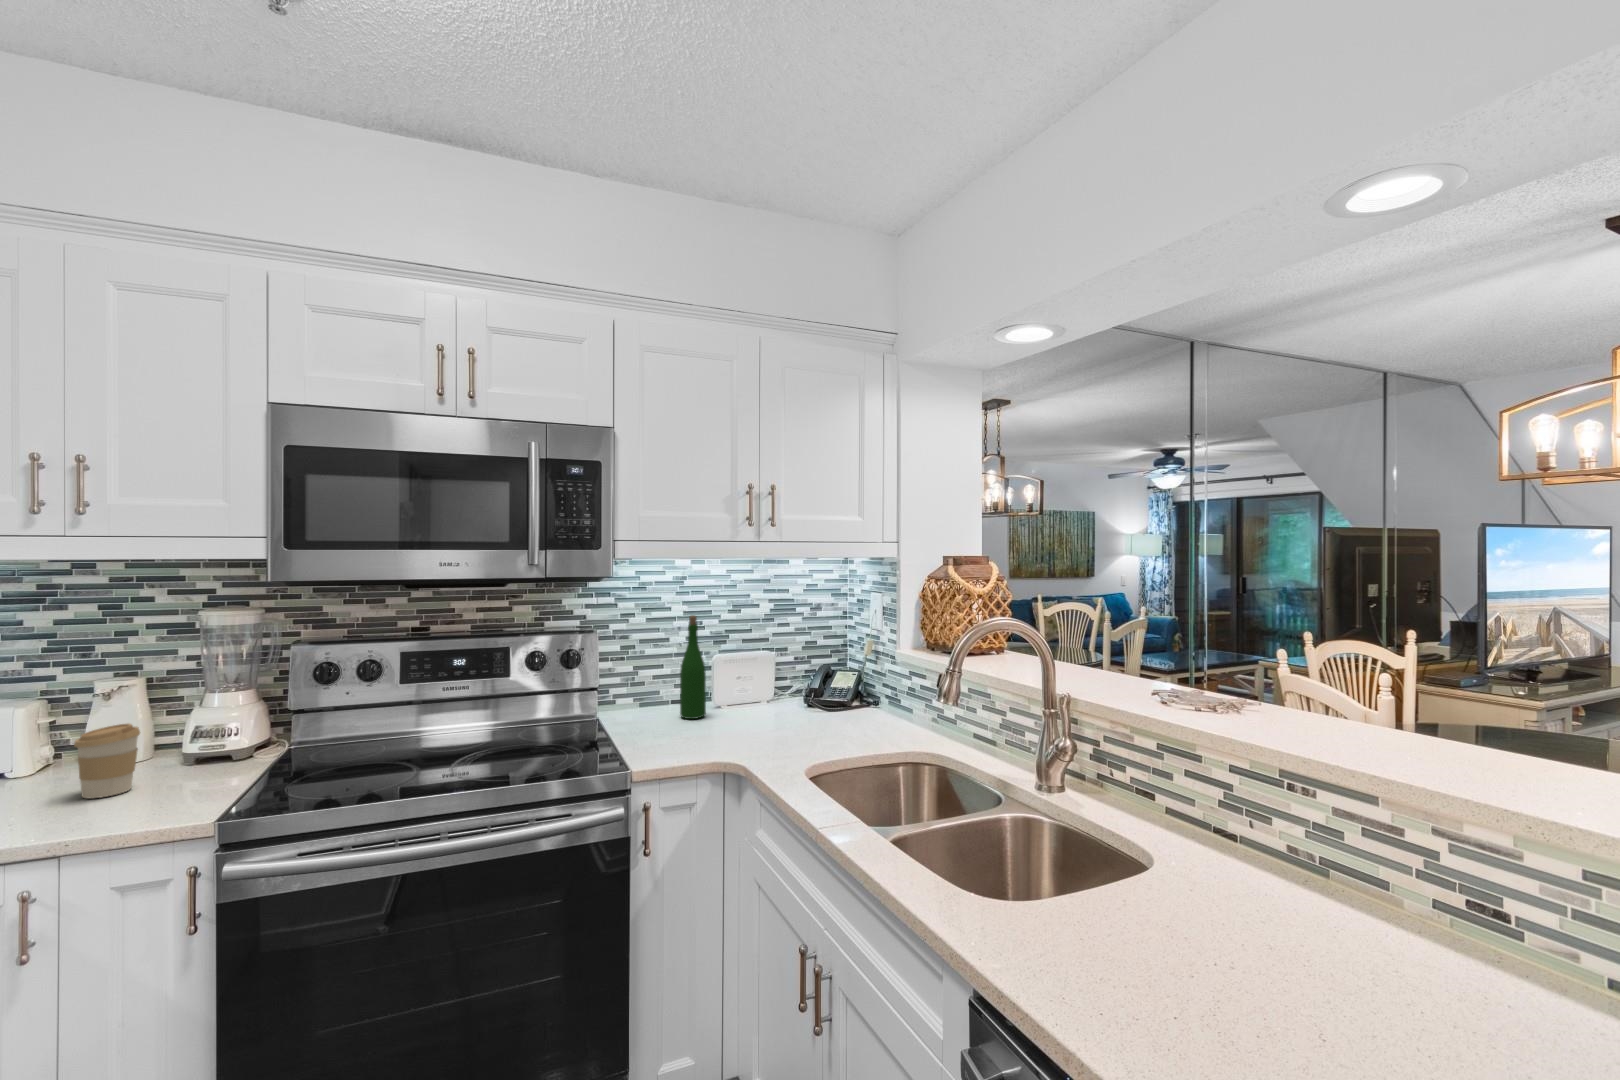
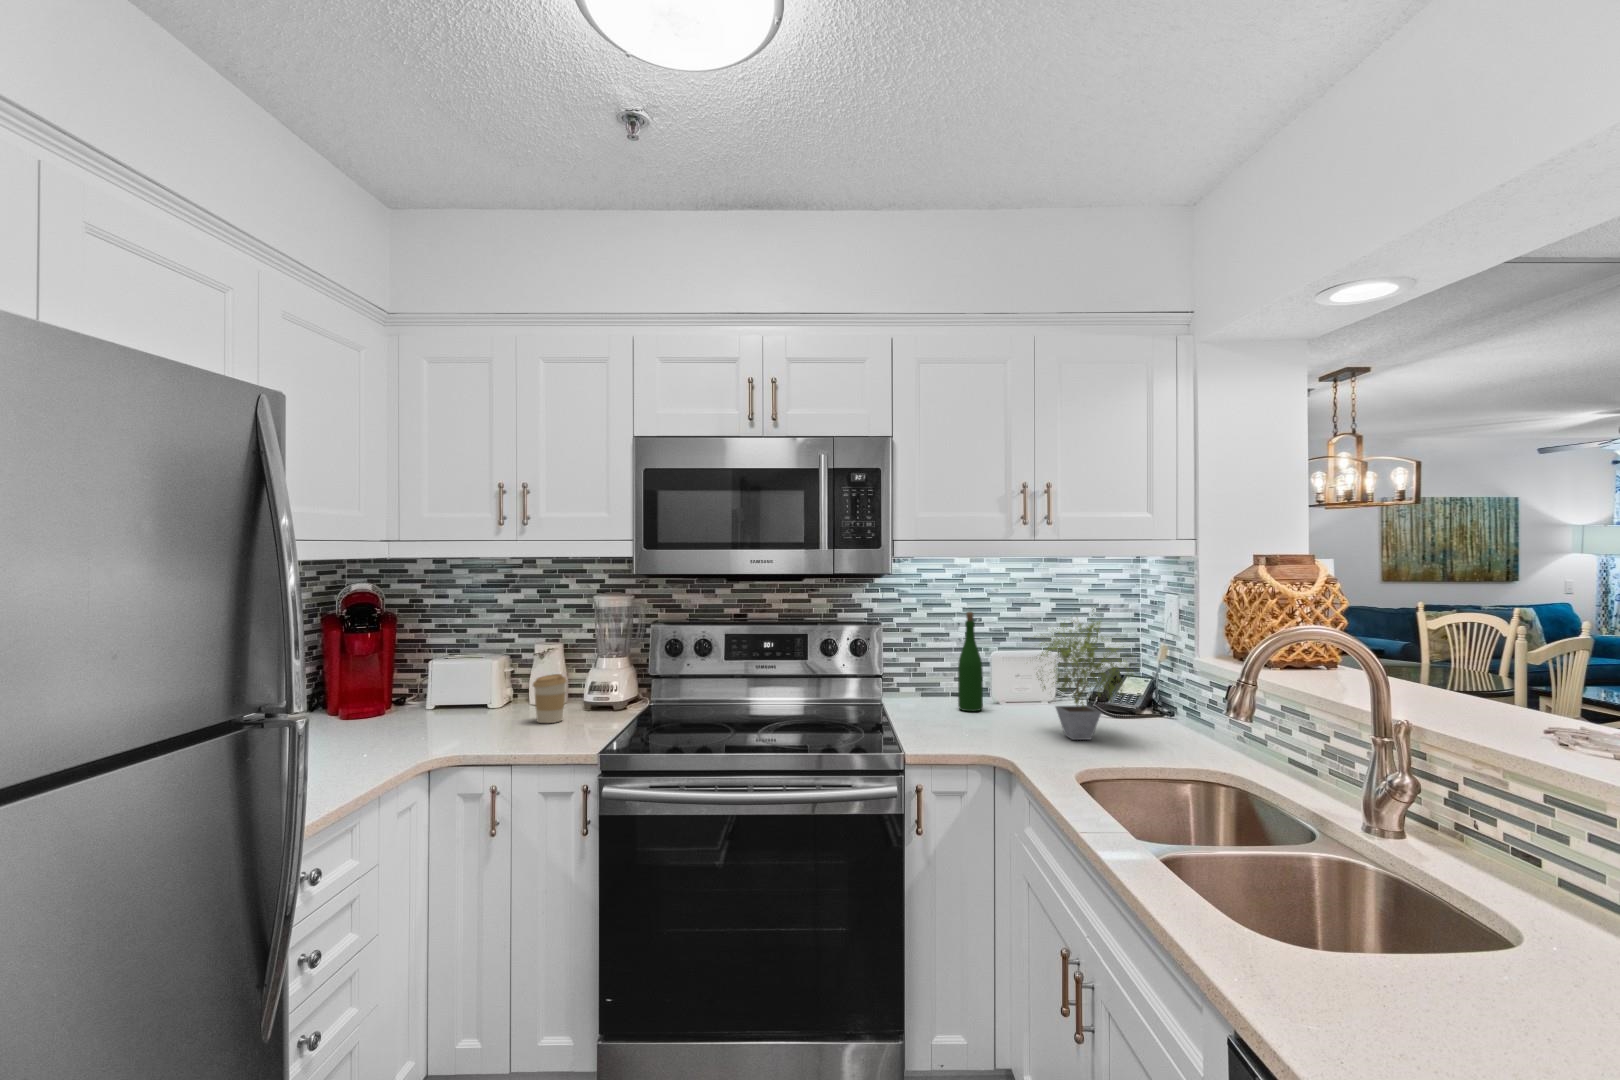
potted plant: none [753,606,867,742] -> present [1038,609,1129,740]

